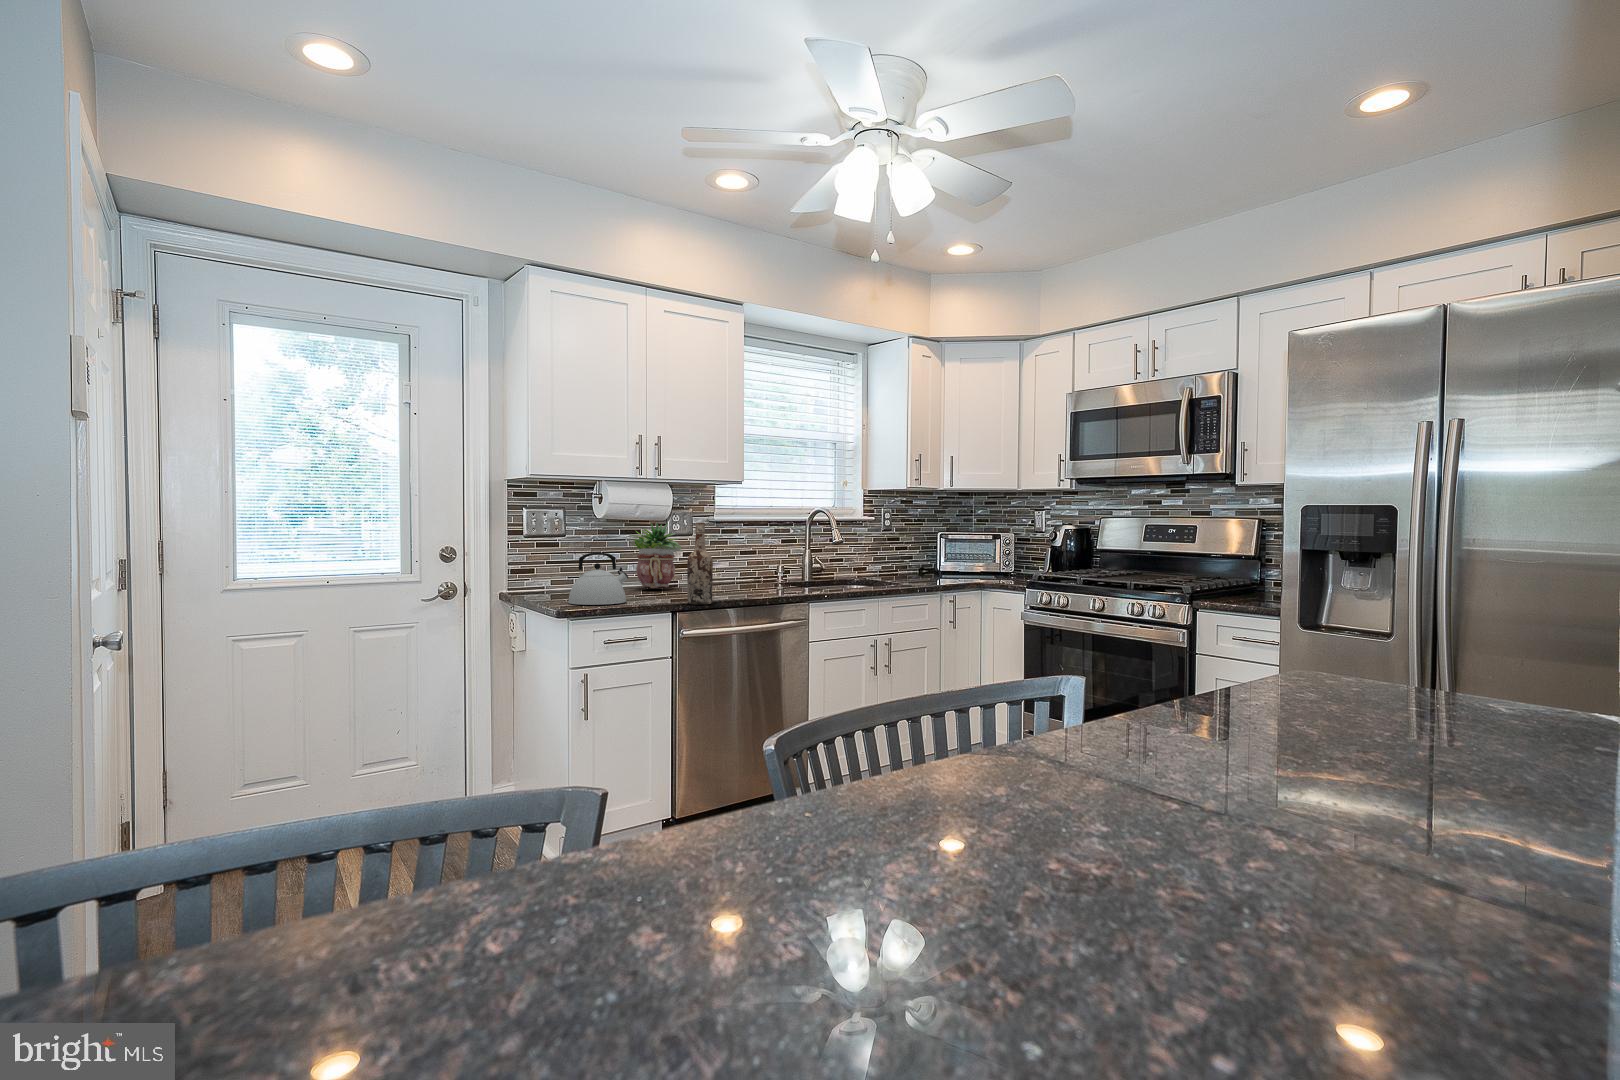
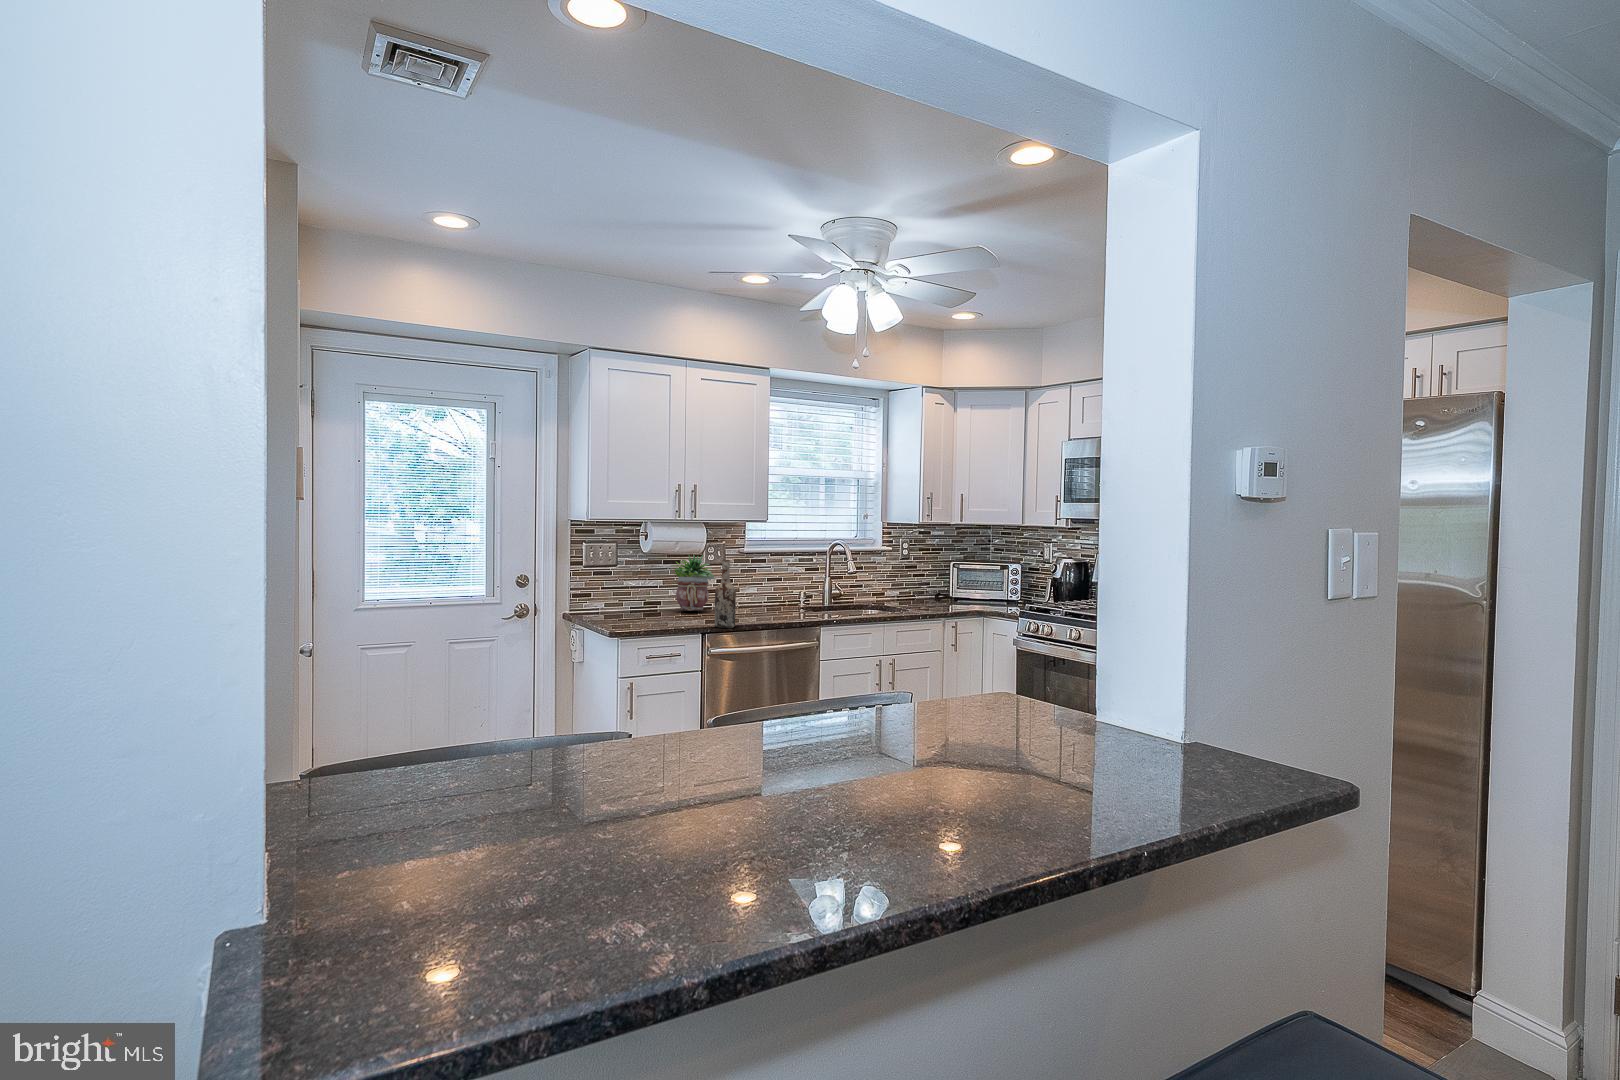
kettle: present [568,552,628,605] -> none [618,583,667,626]

